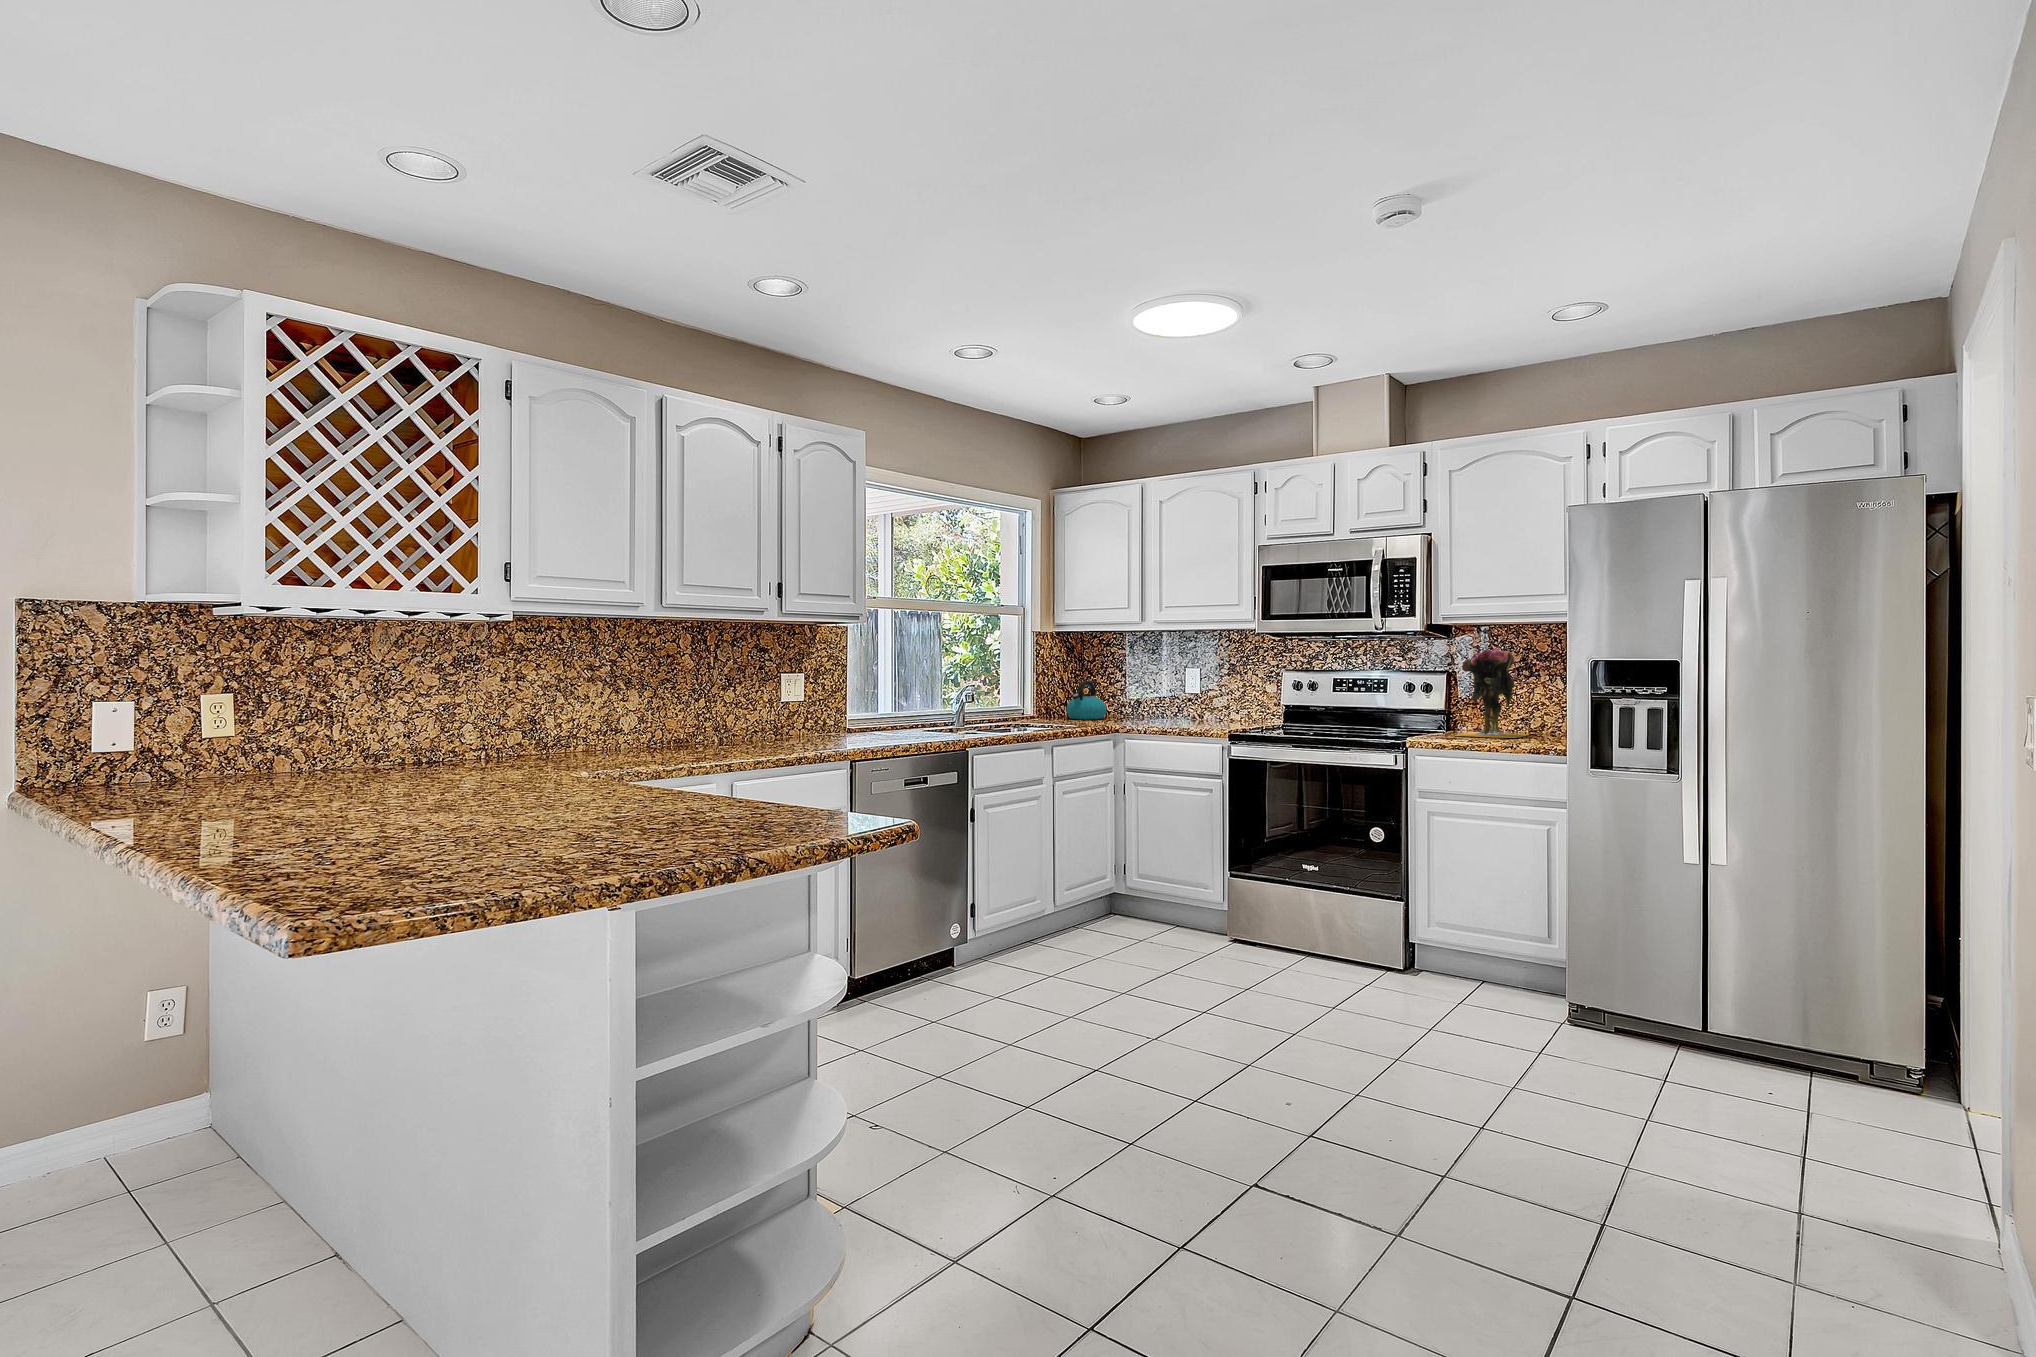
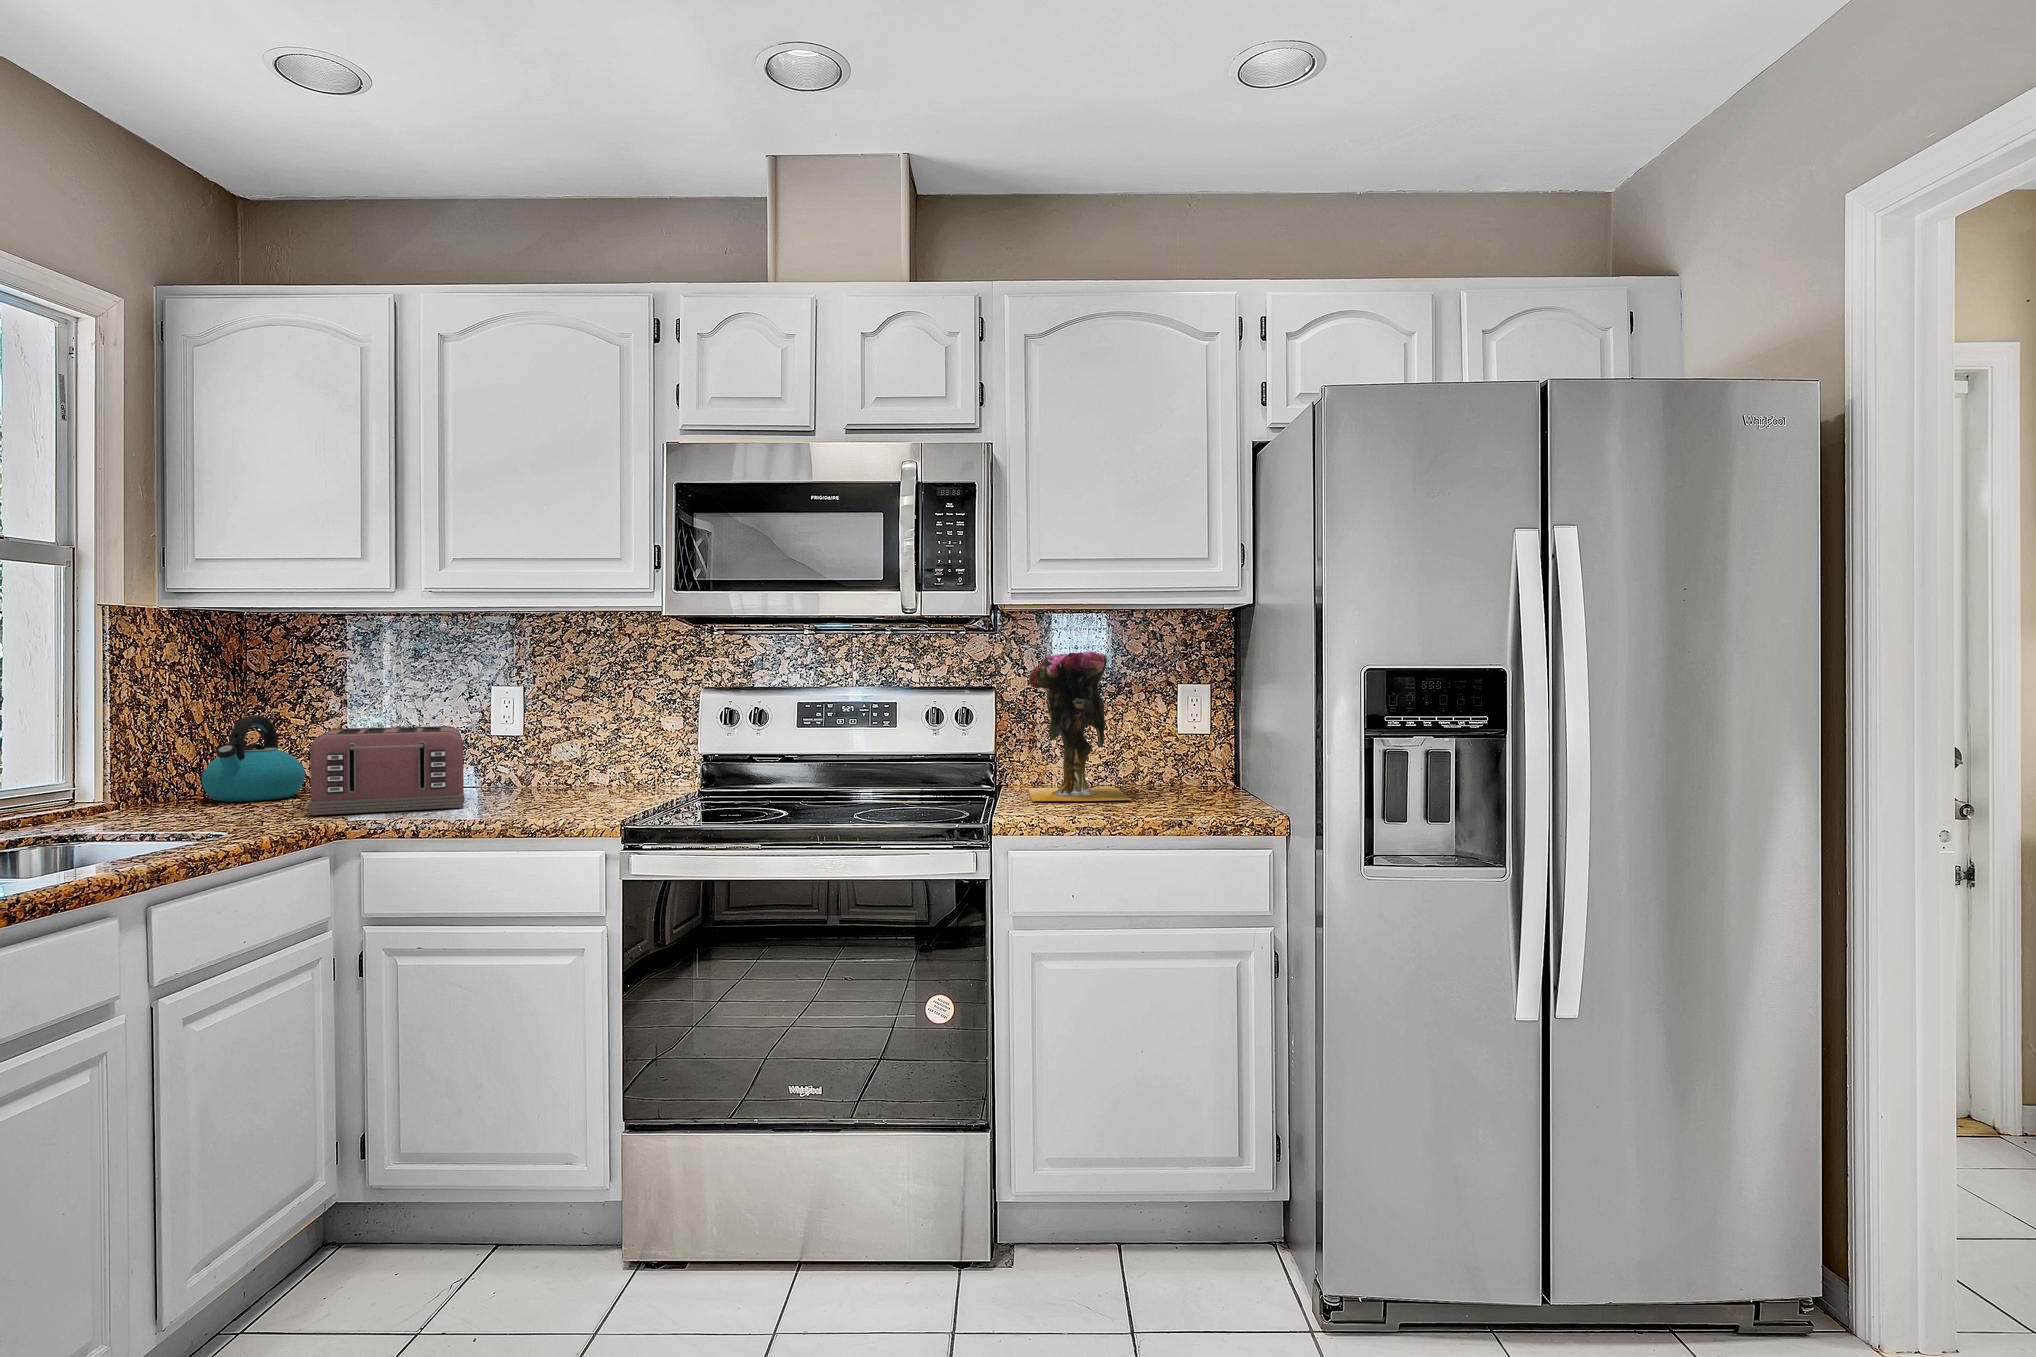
toaster: none [1106,687,1172,725] -> present [308,726,465,815]

